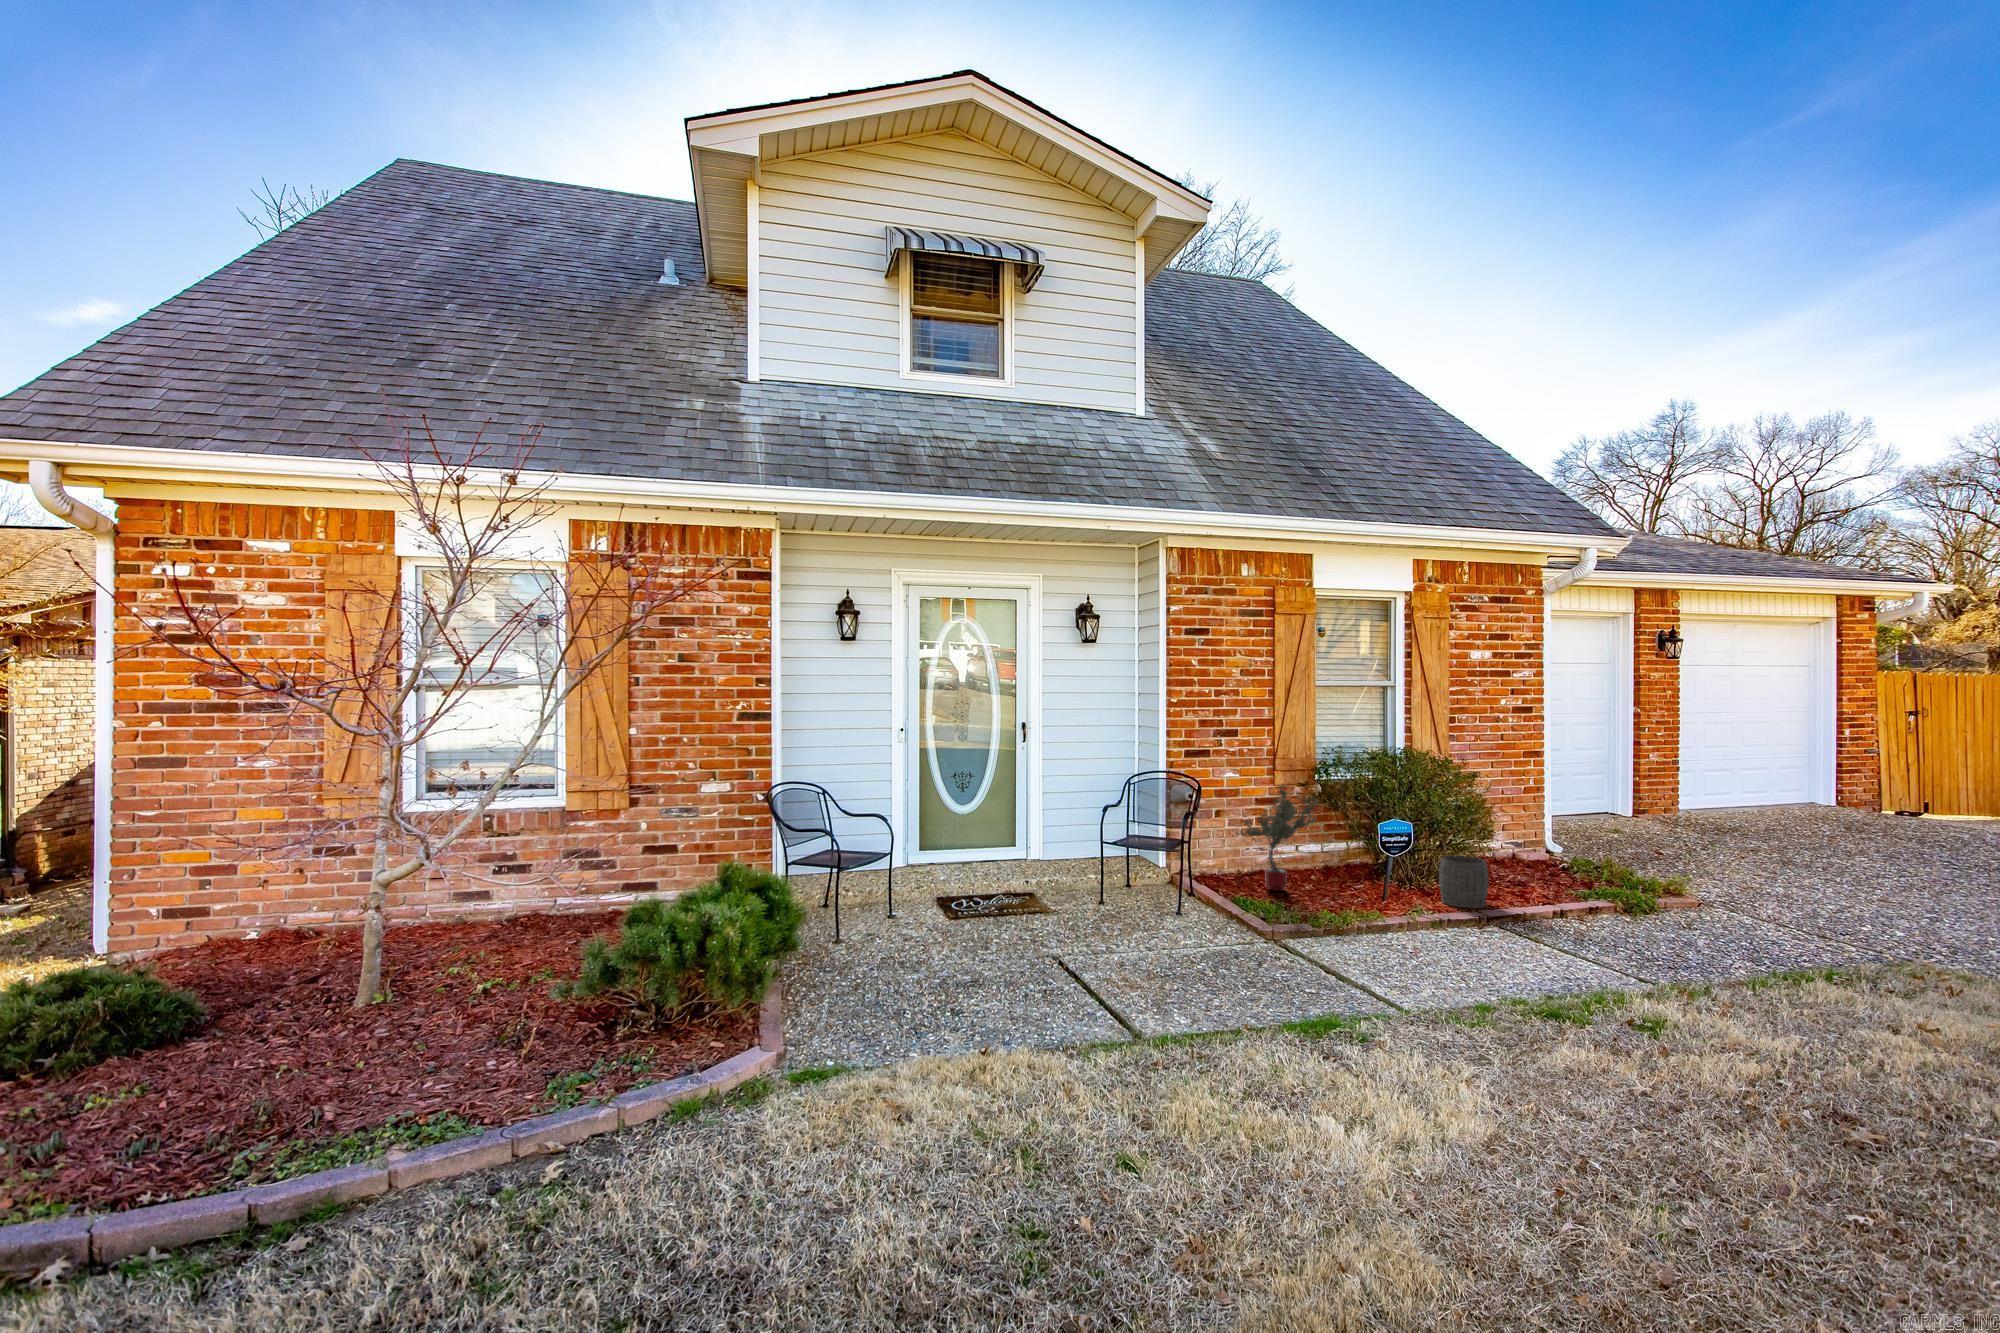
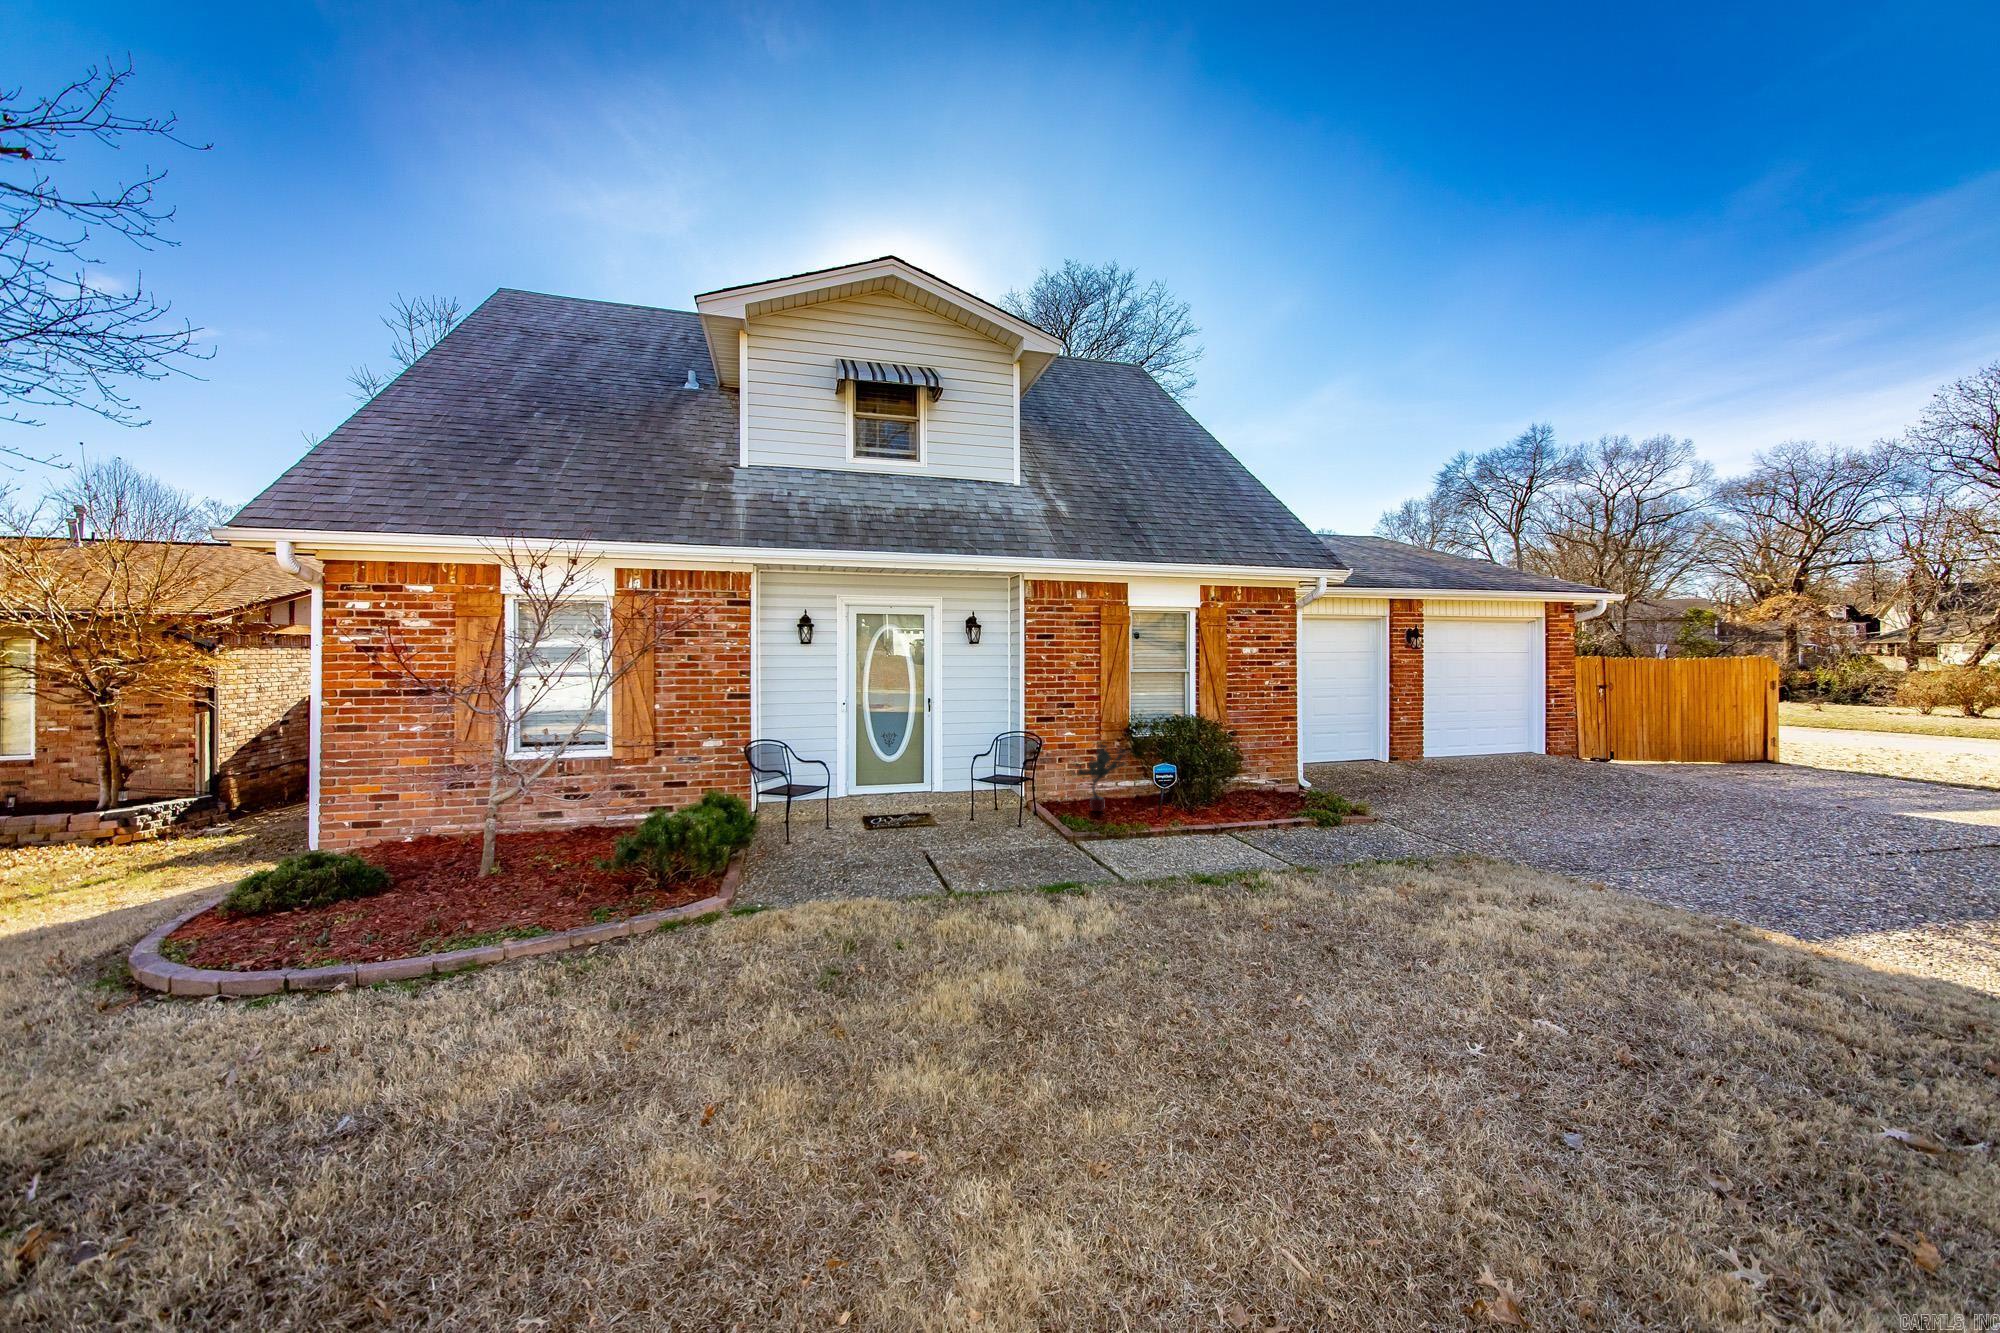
woven basket: present [1439,855,1489,908] -> none [1201,787,1232,822]

